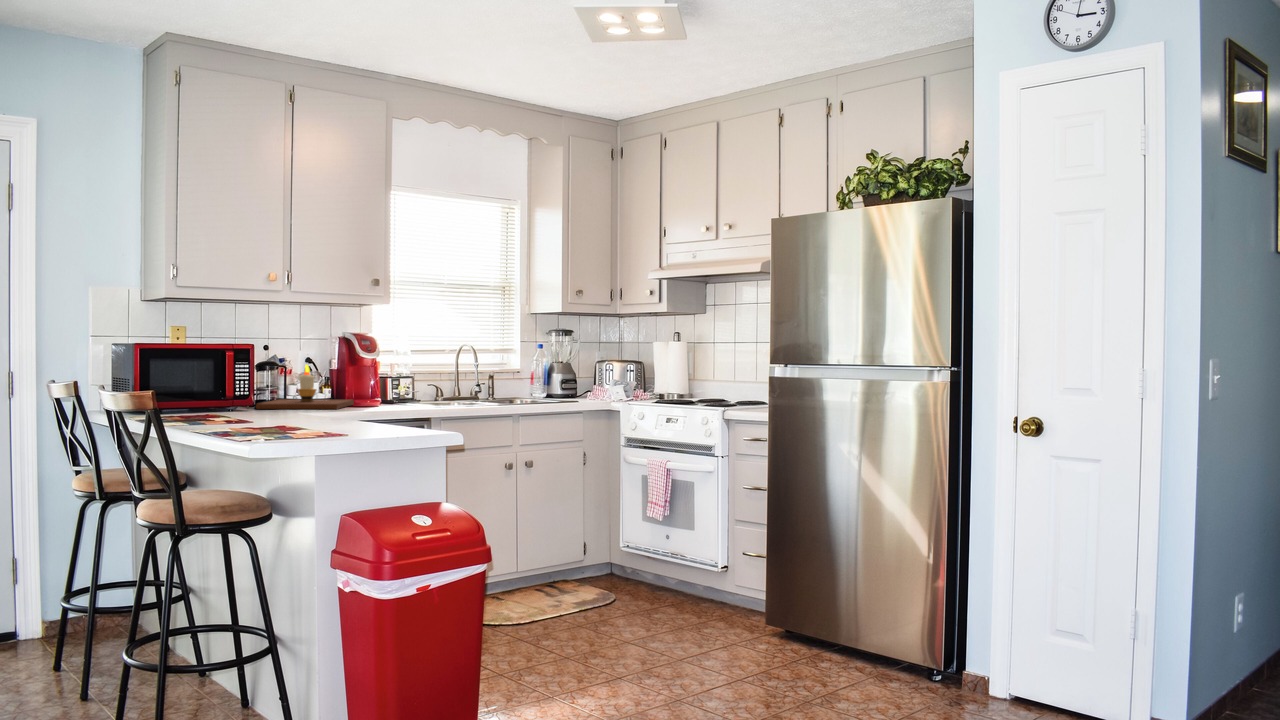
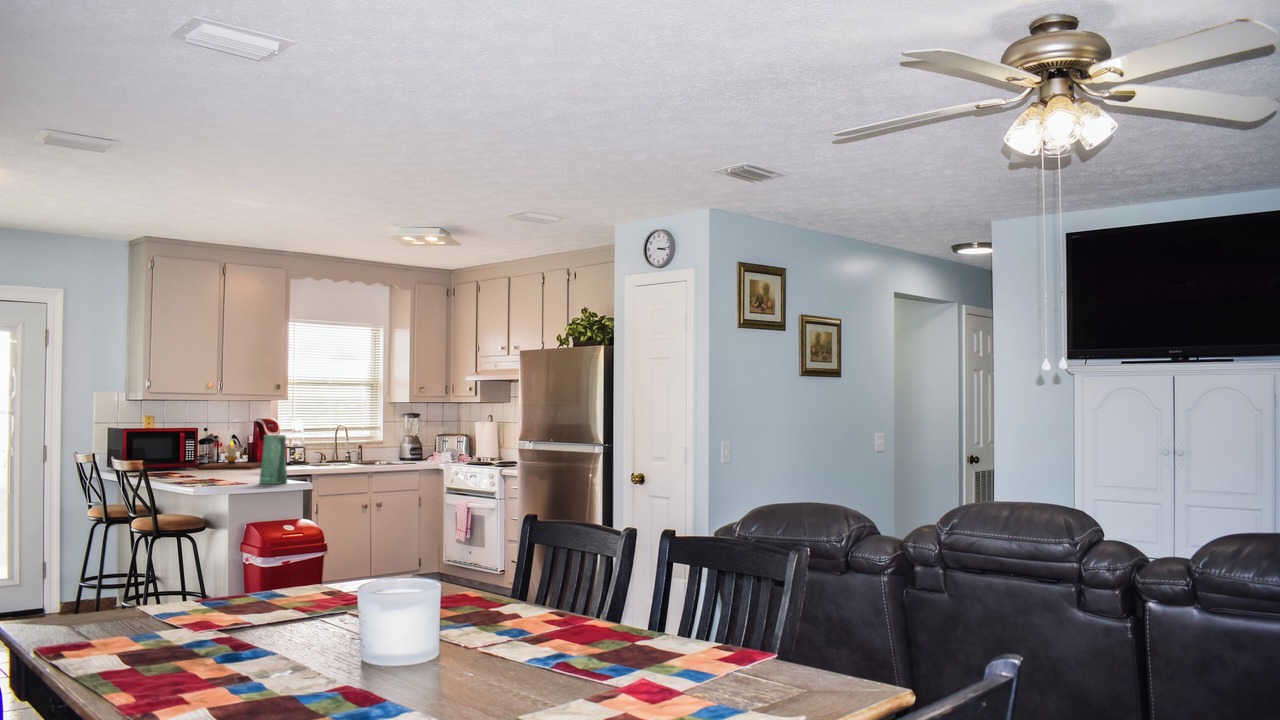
vase: none [367,346,416,437] -> present [259,435,287,484]

